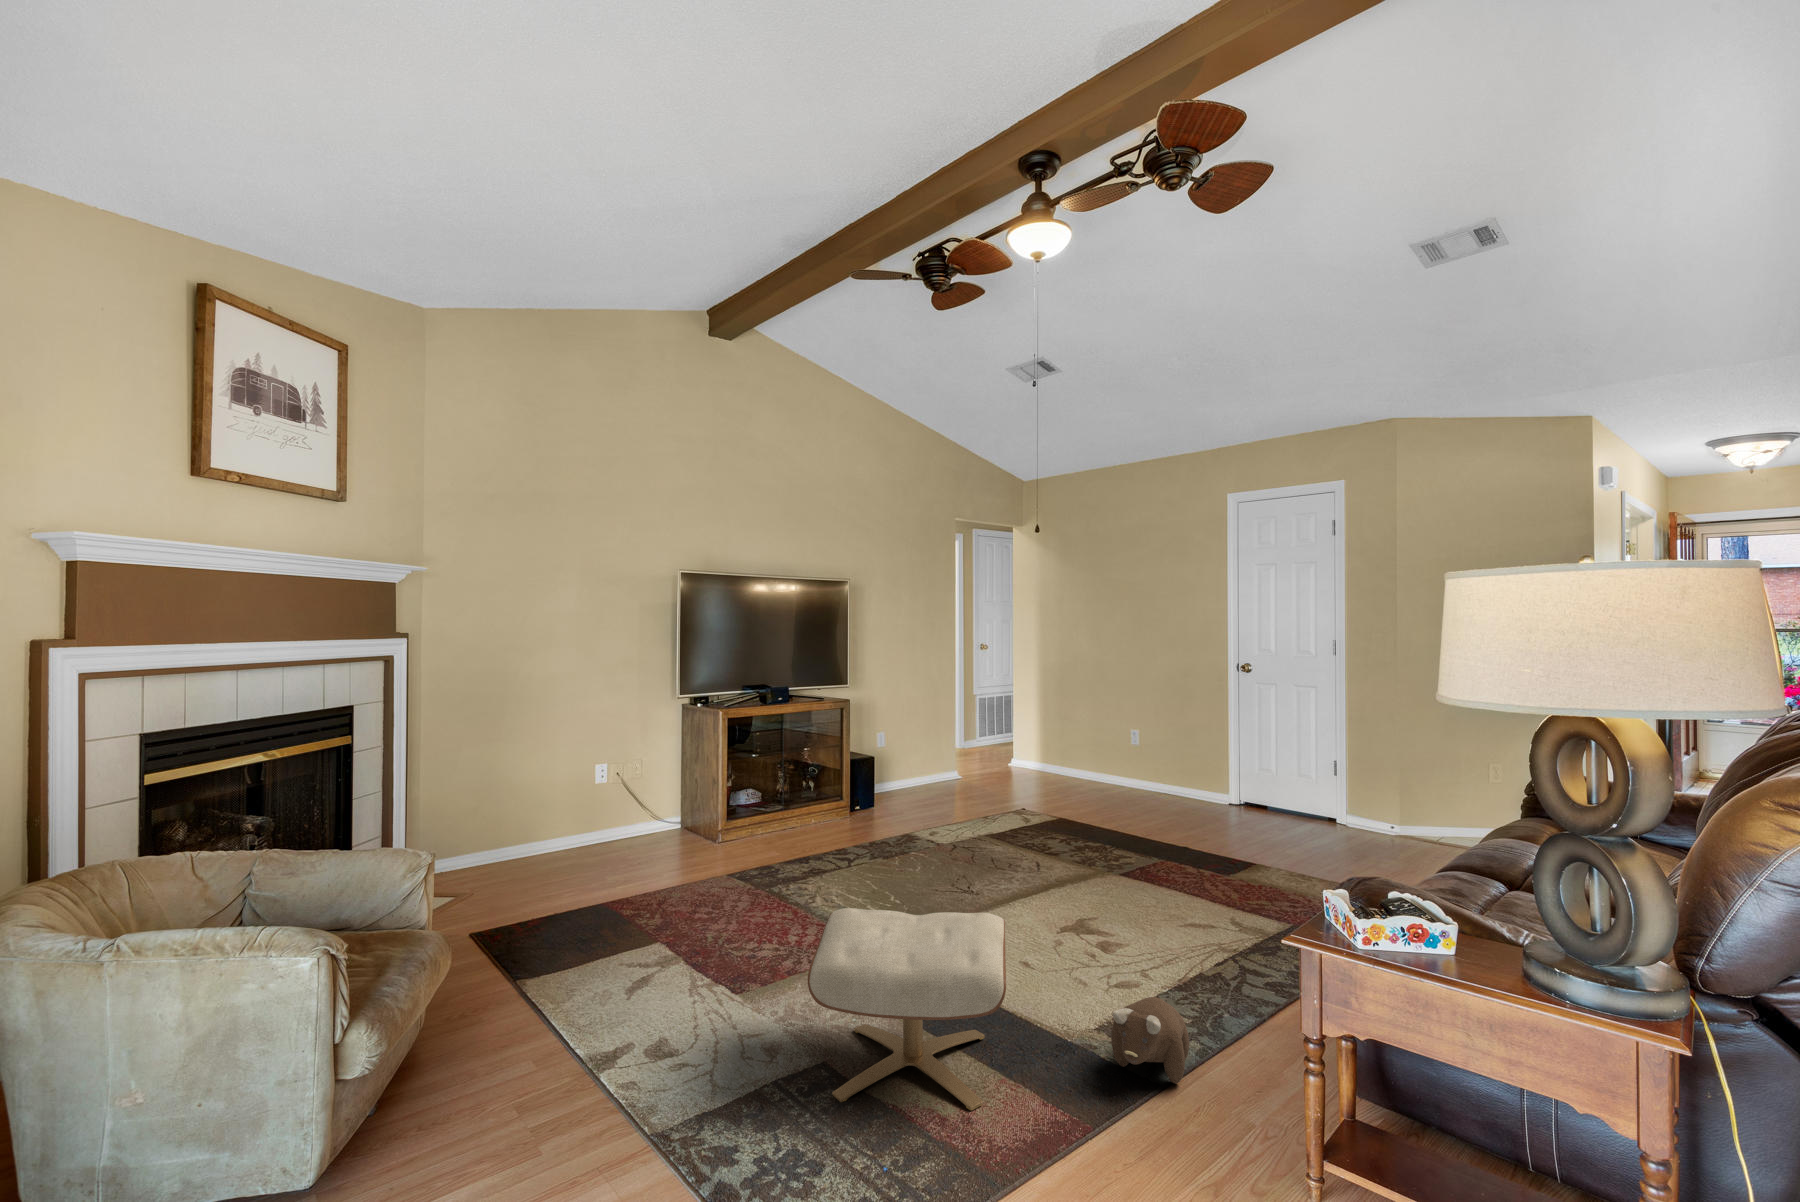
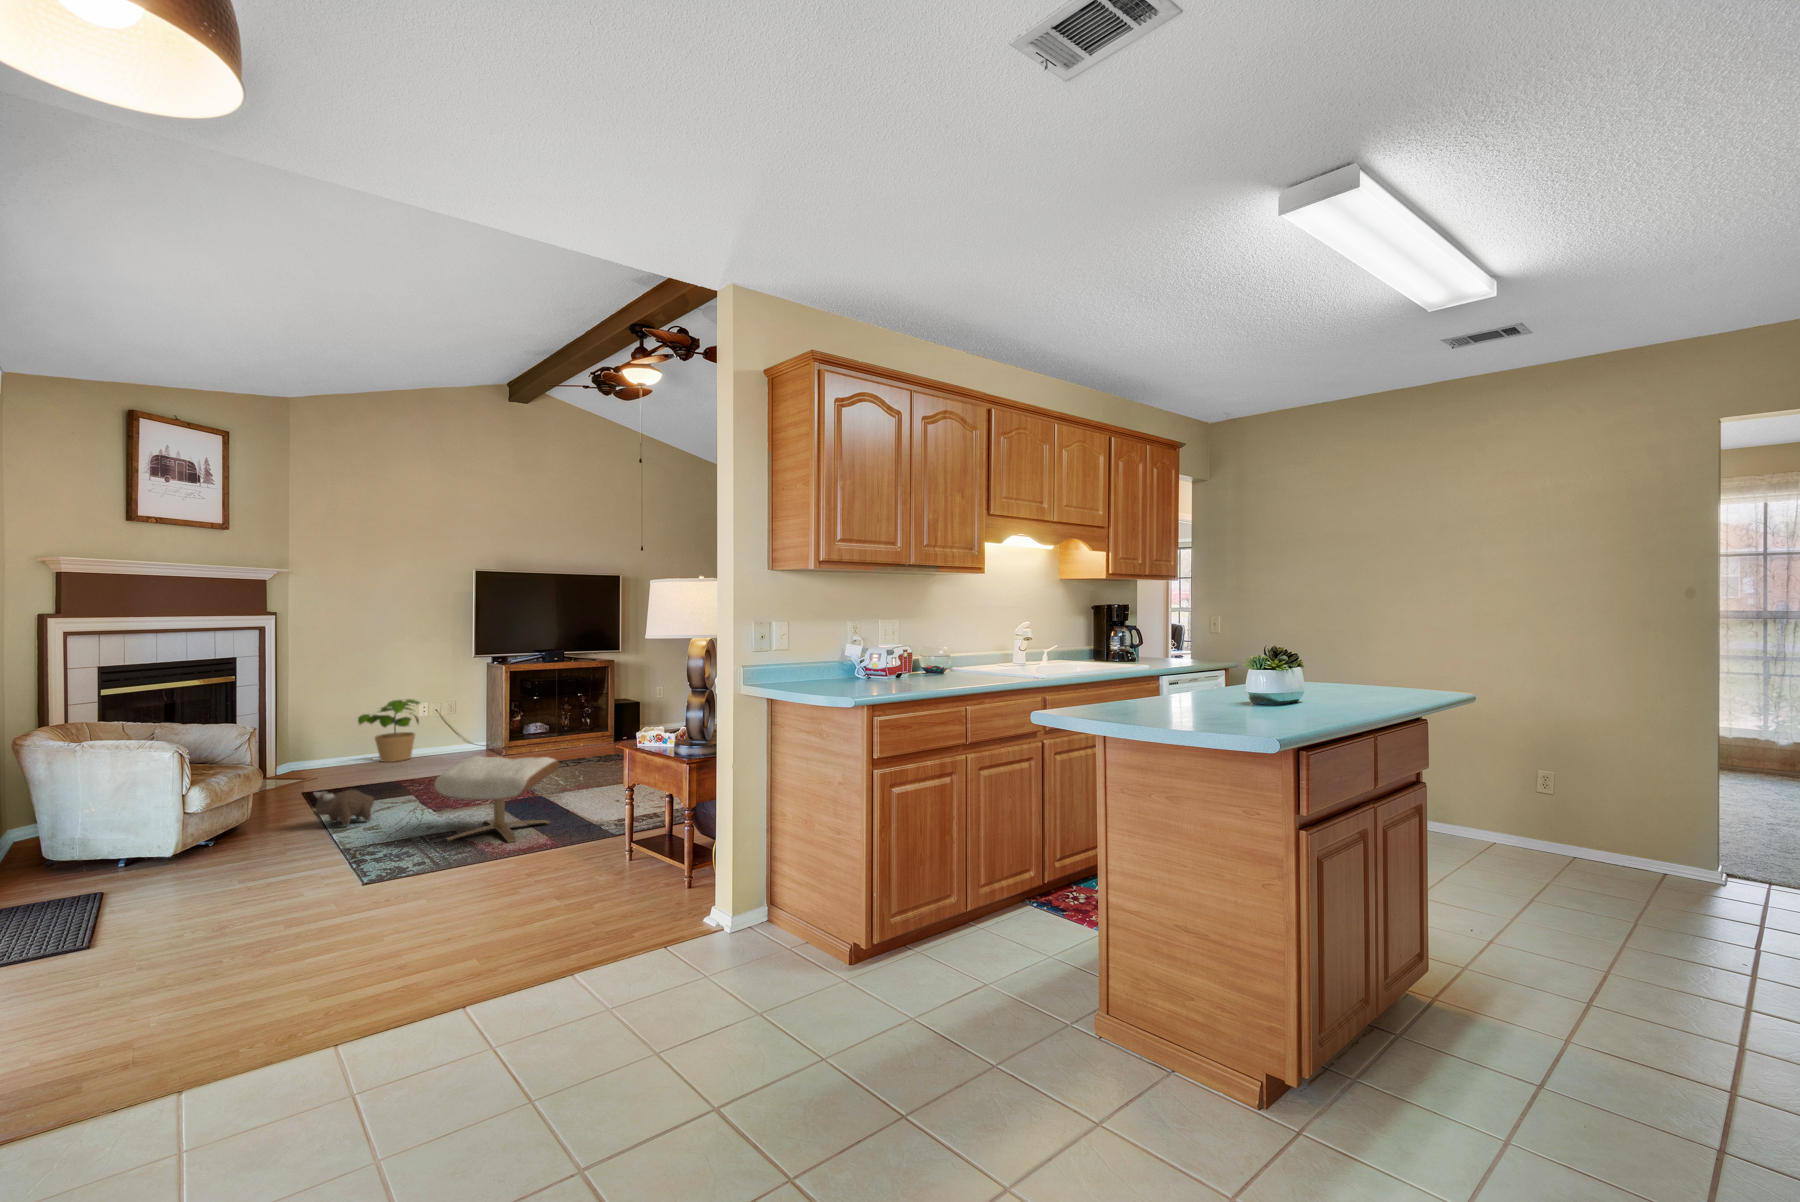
potted plant: none [525,767,623,862] -> present [358,699,420,762]
plush toy: present [1111,997,1189,1084] -> present [313,790,374,826]

